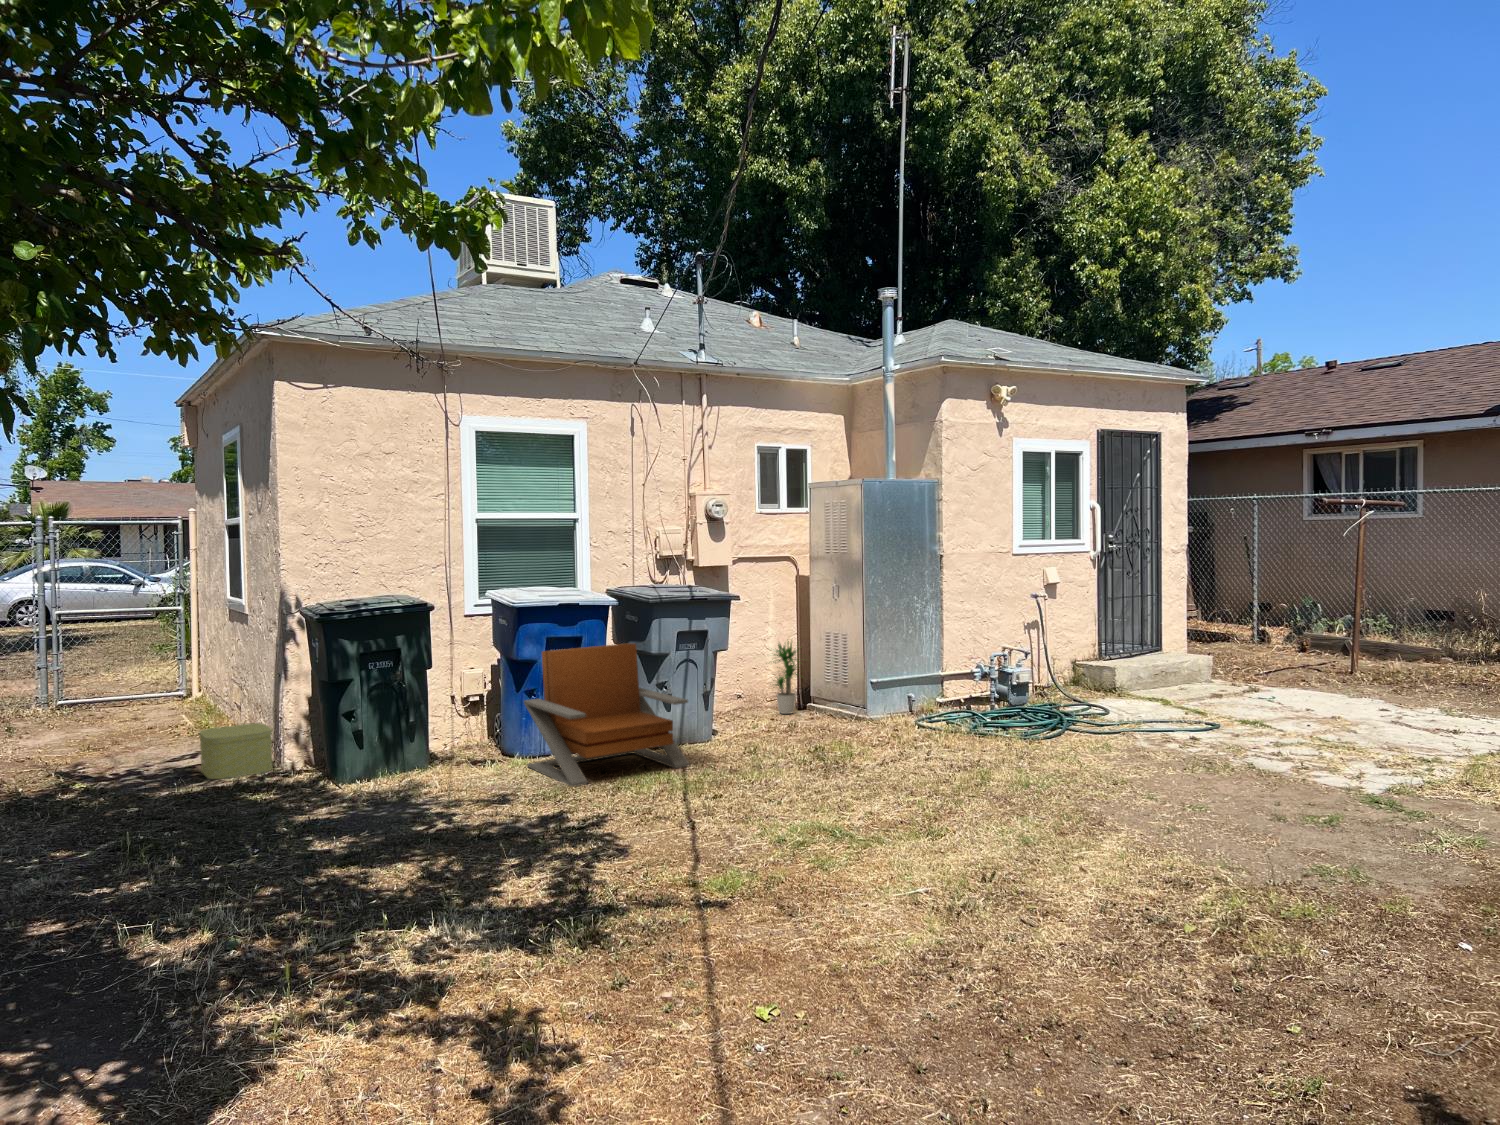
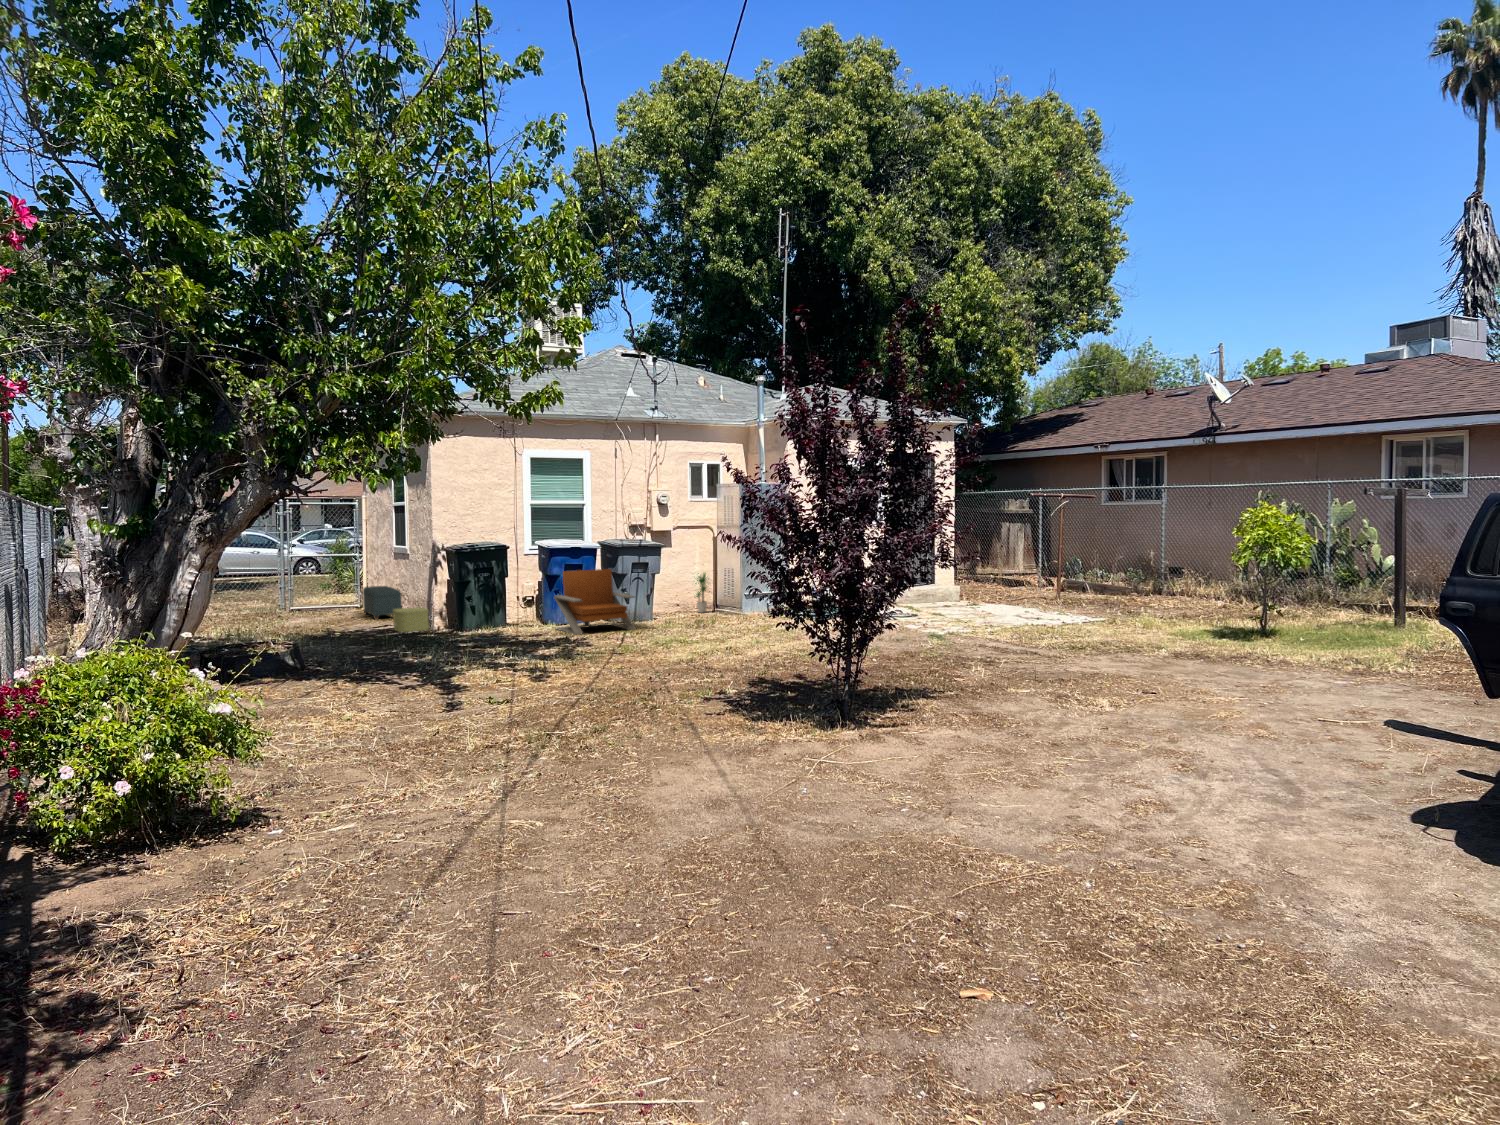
bench: none [167,670,235,739] -> present [363,586,402,619]

